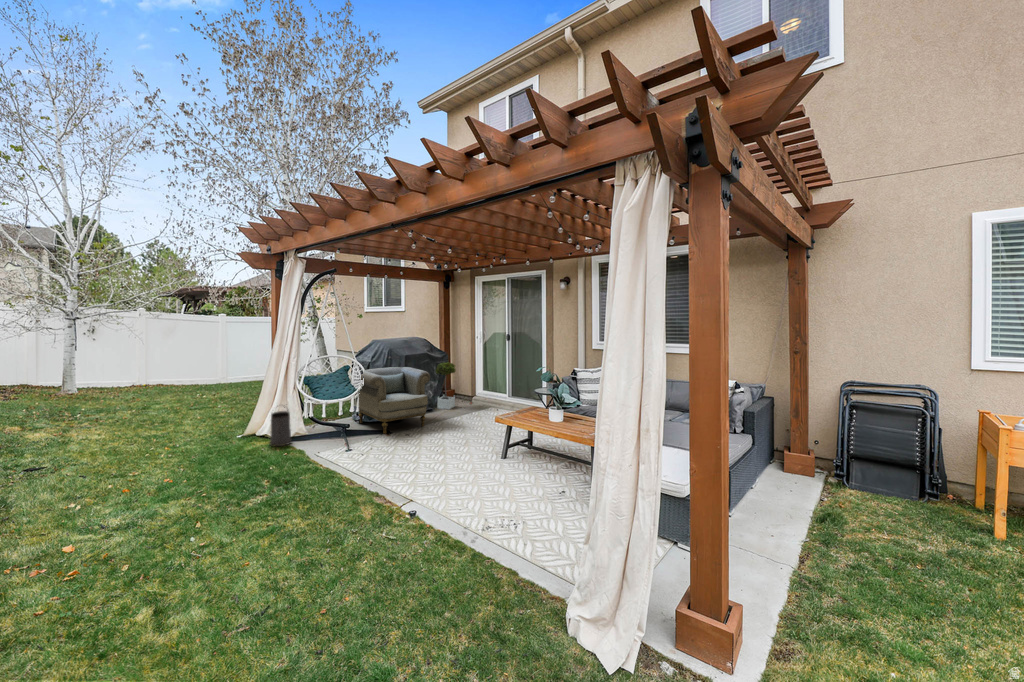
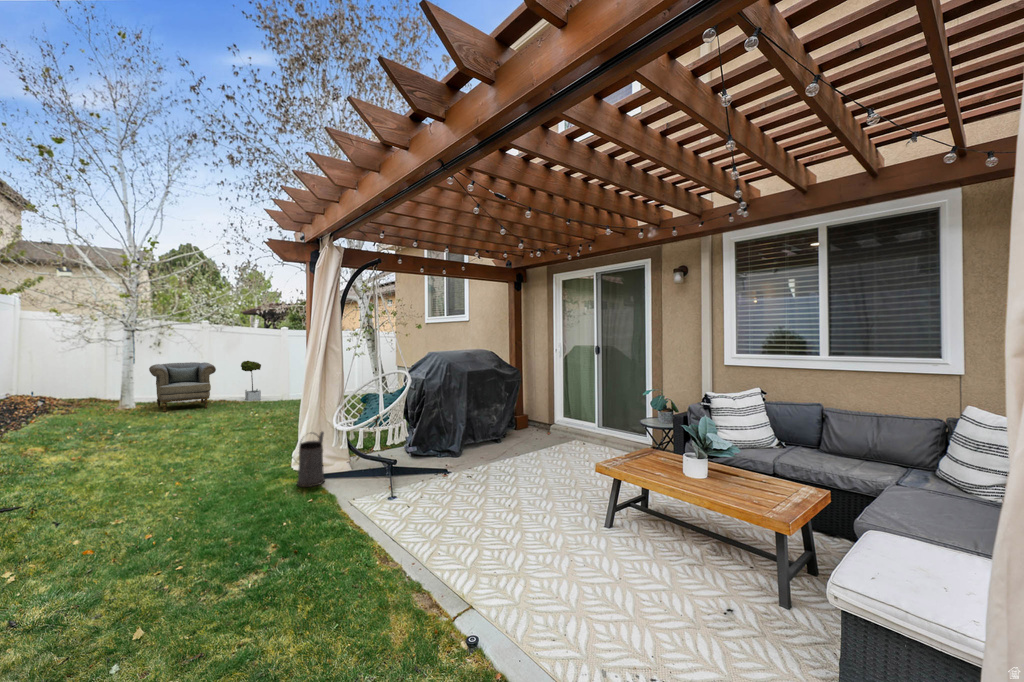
potted tree: present [435,362,456,409] -> present [241,361,261,401]
armchair: present [358,367,430,434] -> present [149,362,216,412]

